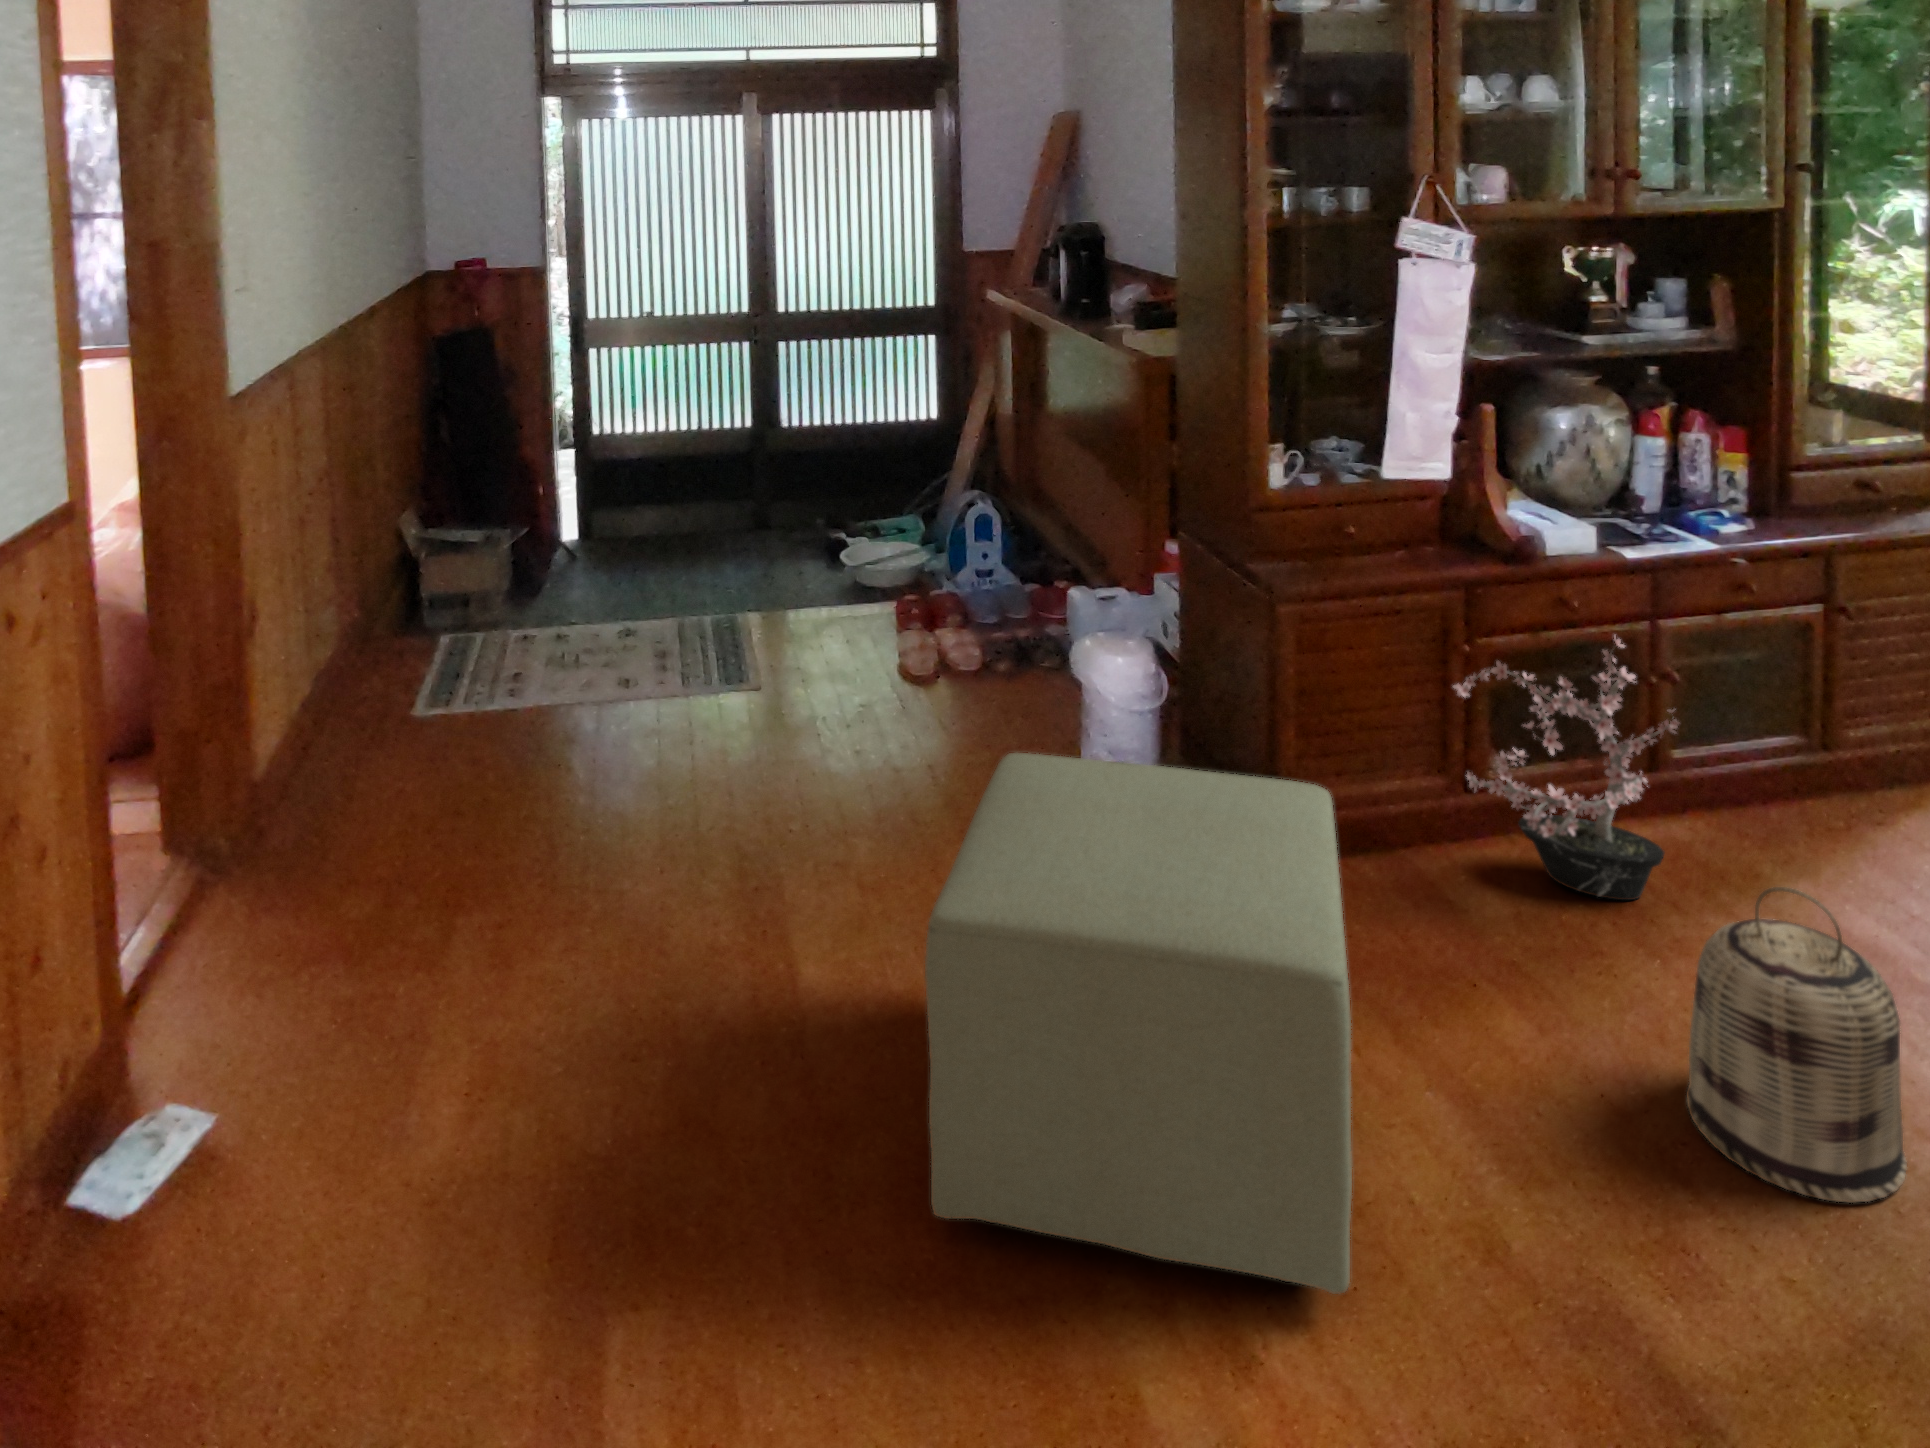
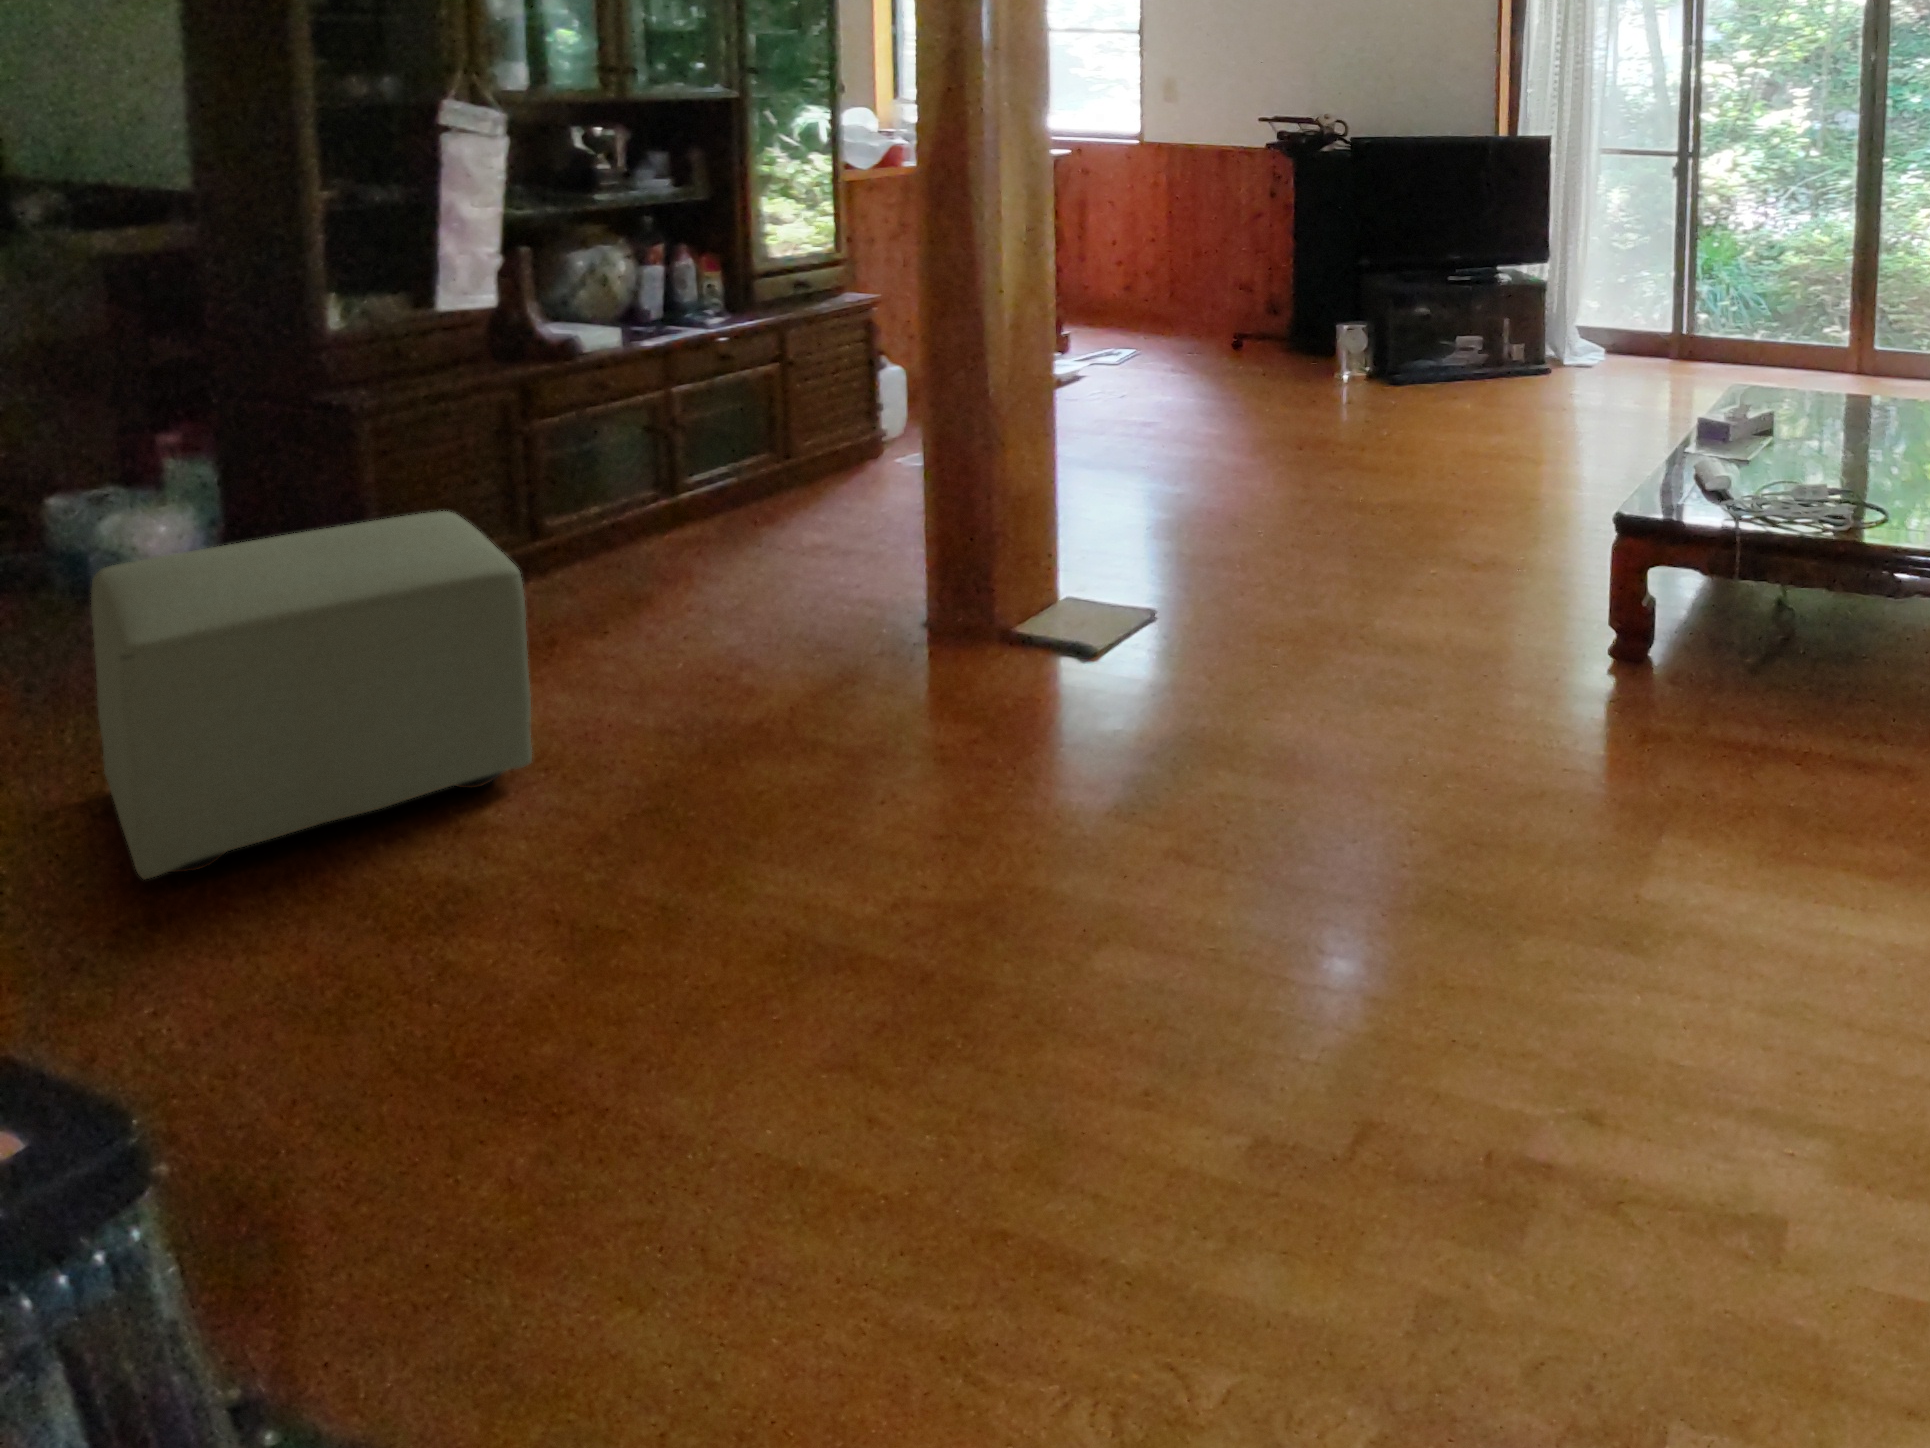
potted plant: present [1453,638,1679,900] -> none [507,395,699,574]
basket: present [1686,887,1907,1203] -> none [722,484,844,642]

